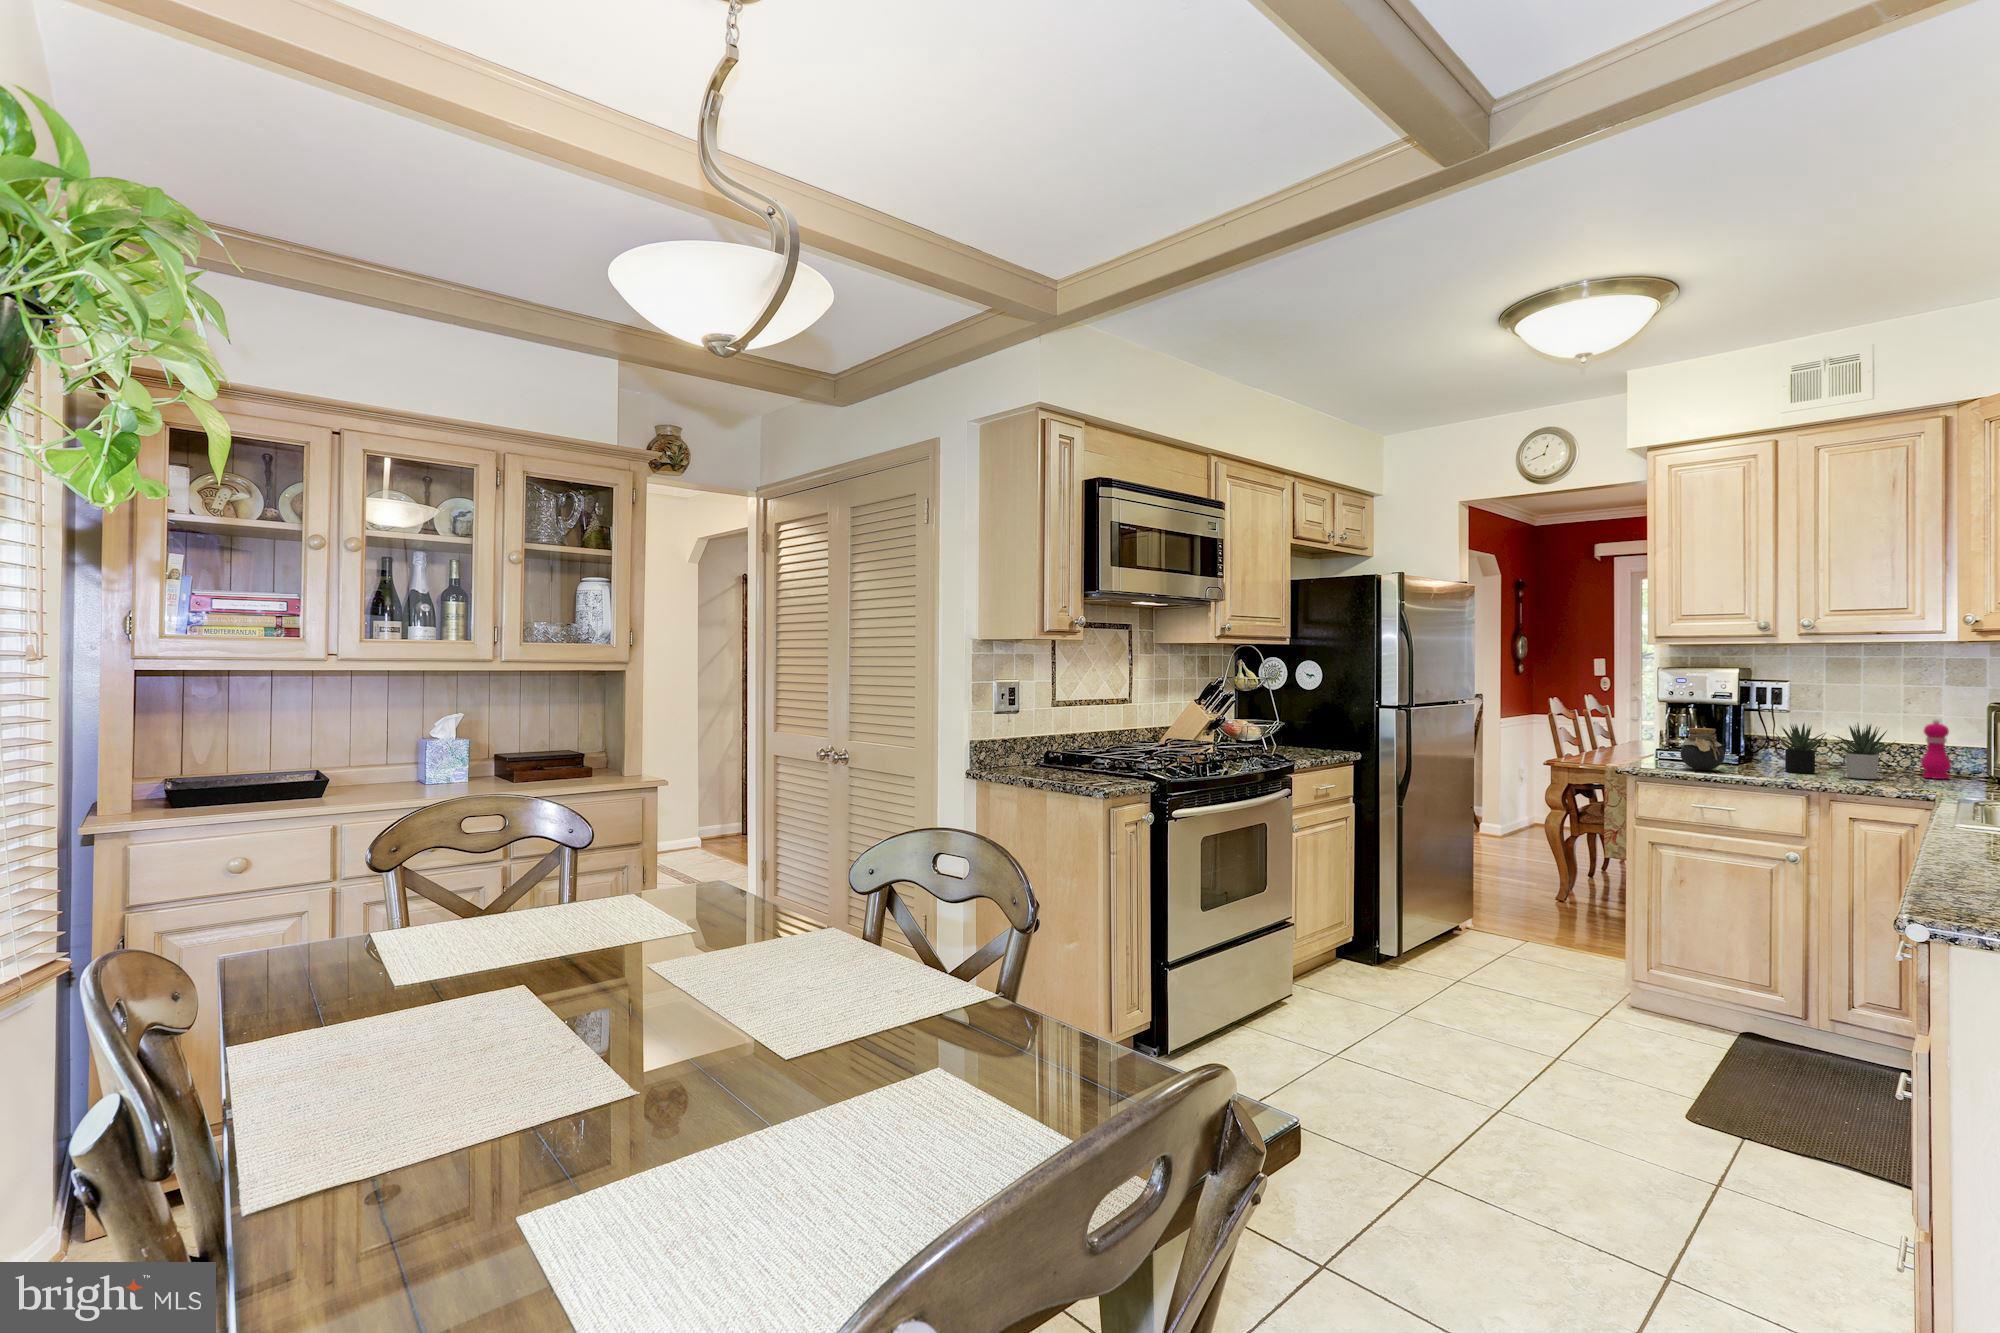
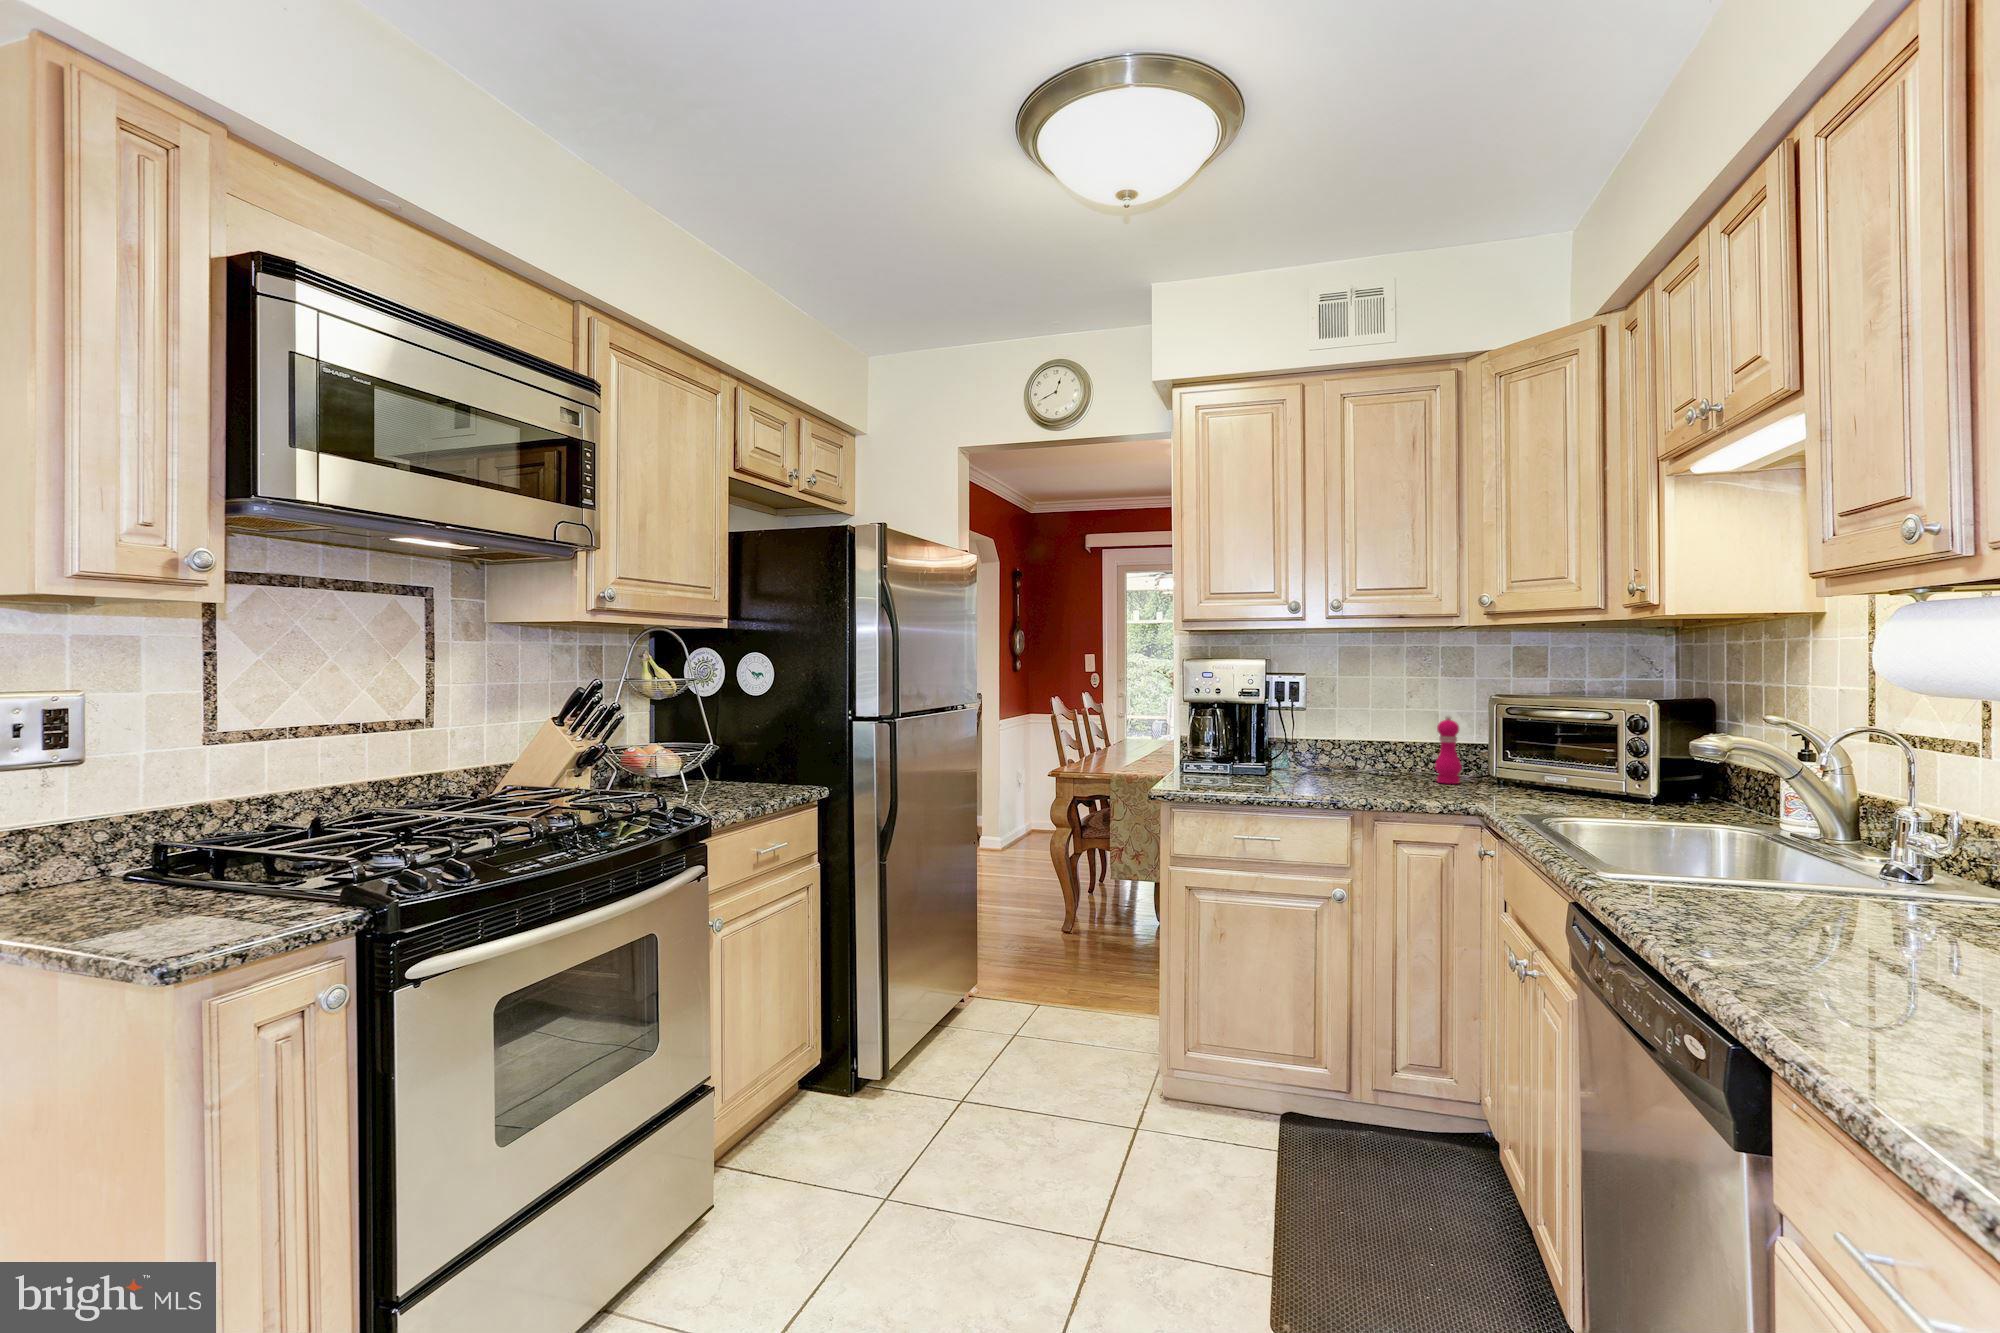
succulent plant: present [1775,724,1894,779] -> none [1300,720,1424,790]
jar: present [1680,728,1725,770] -> none [1214,735,1260,789]

